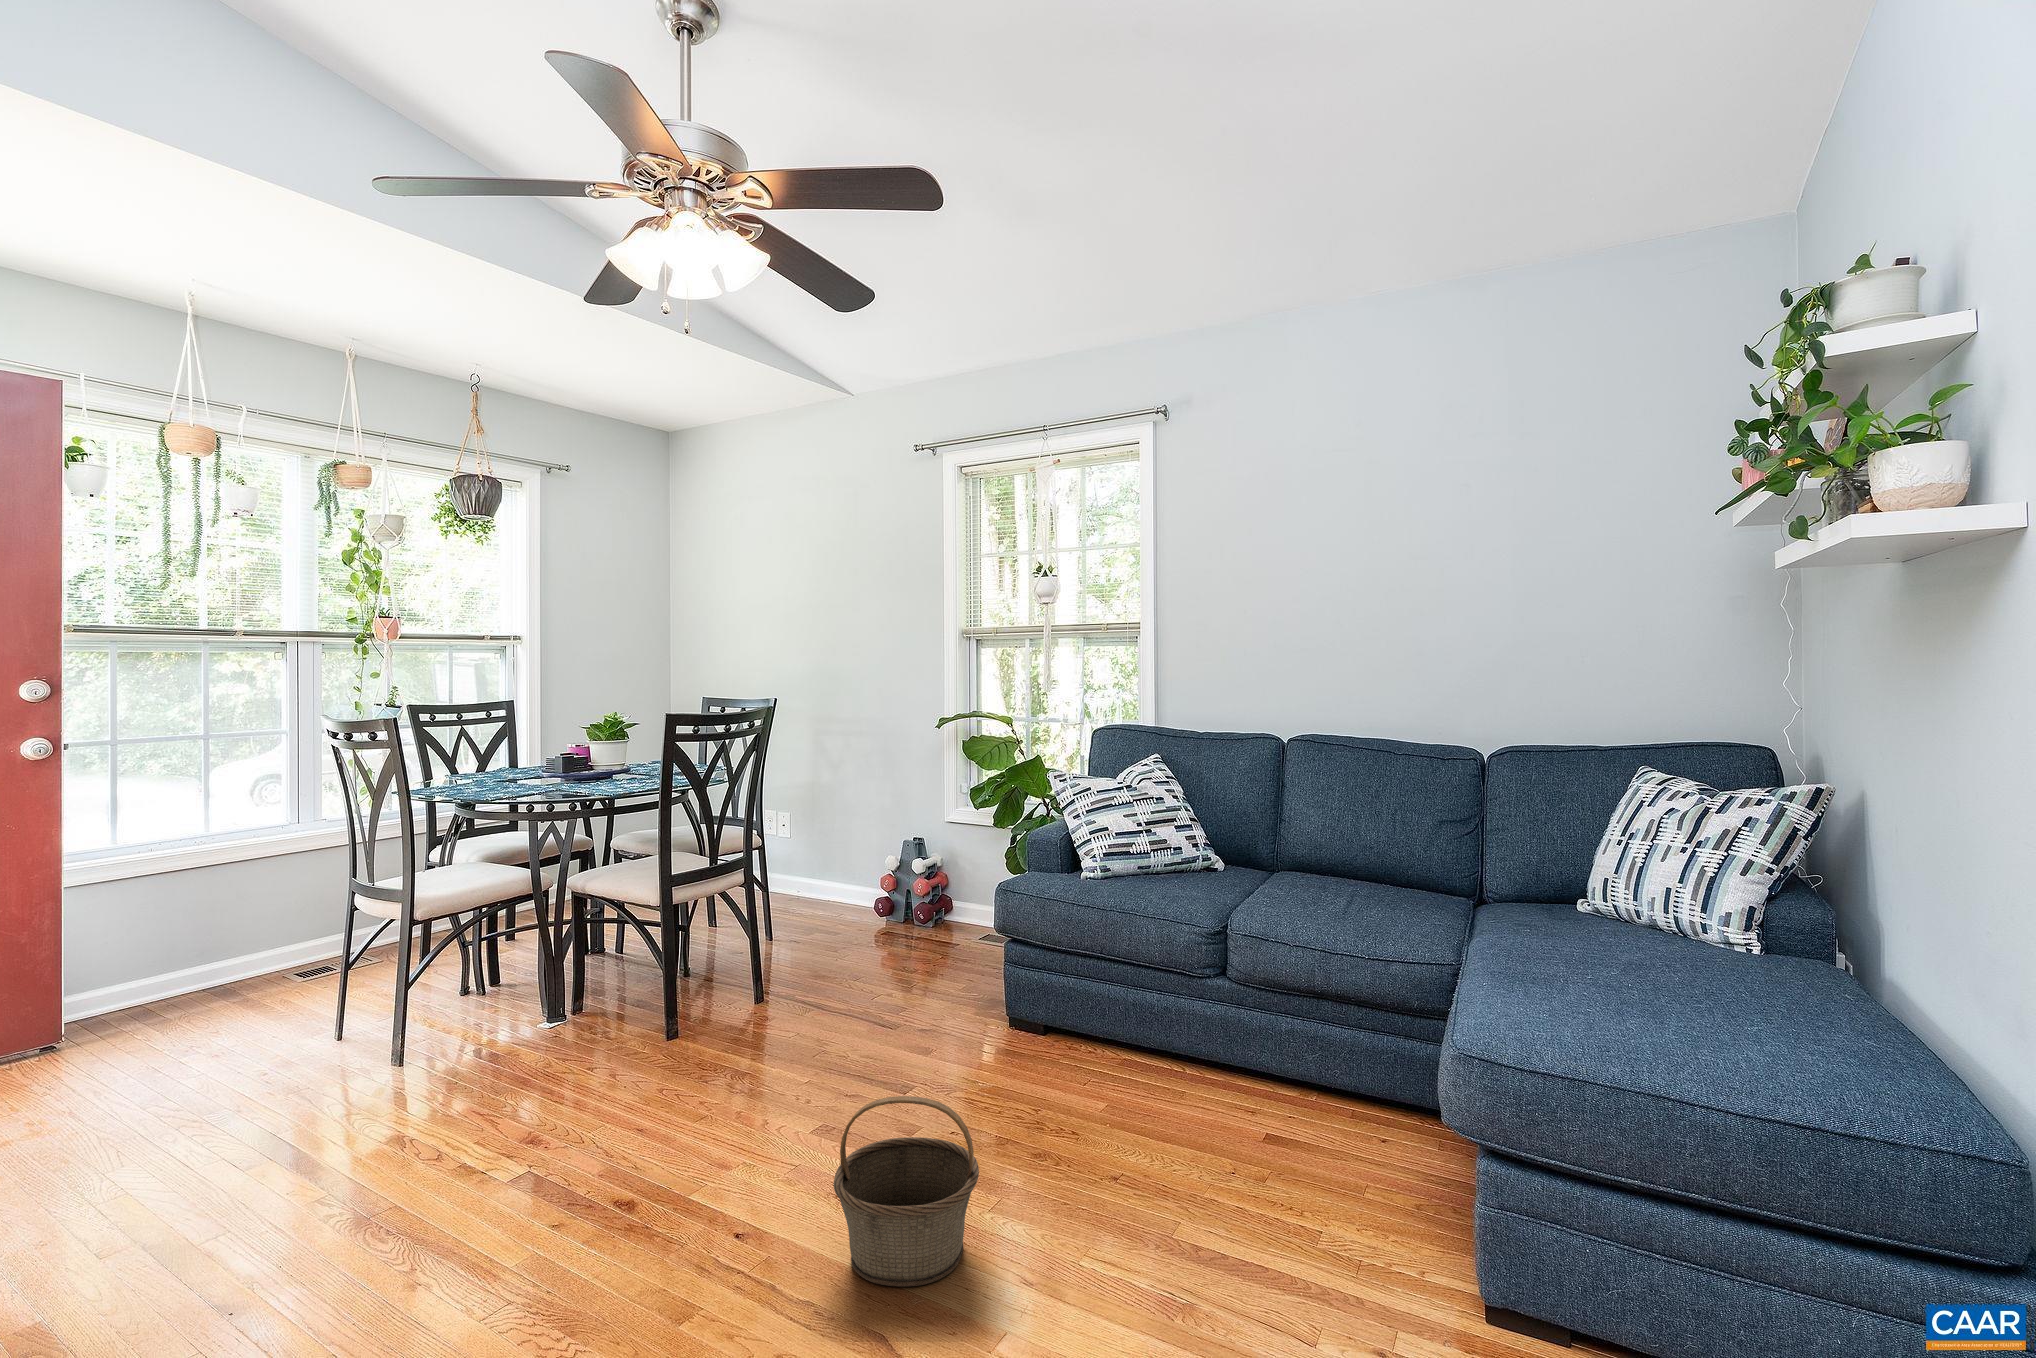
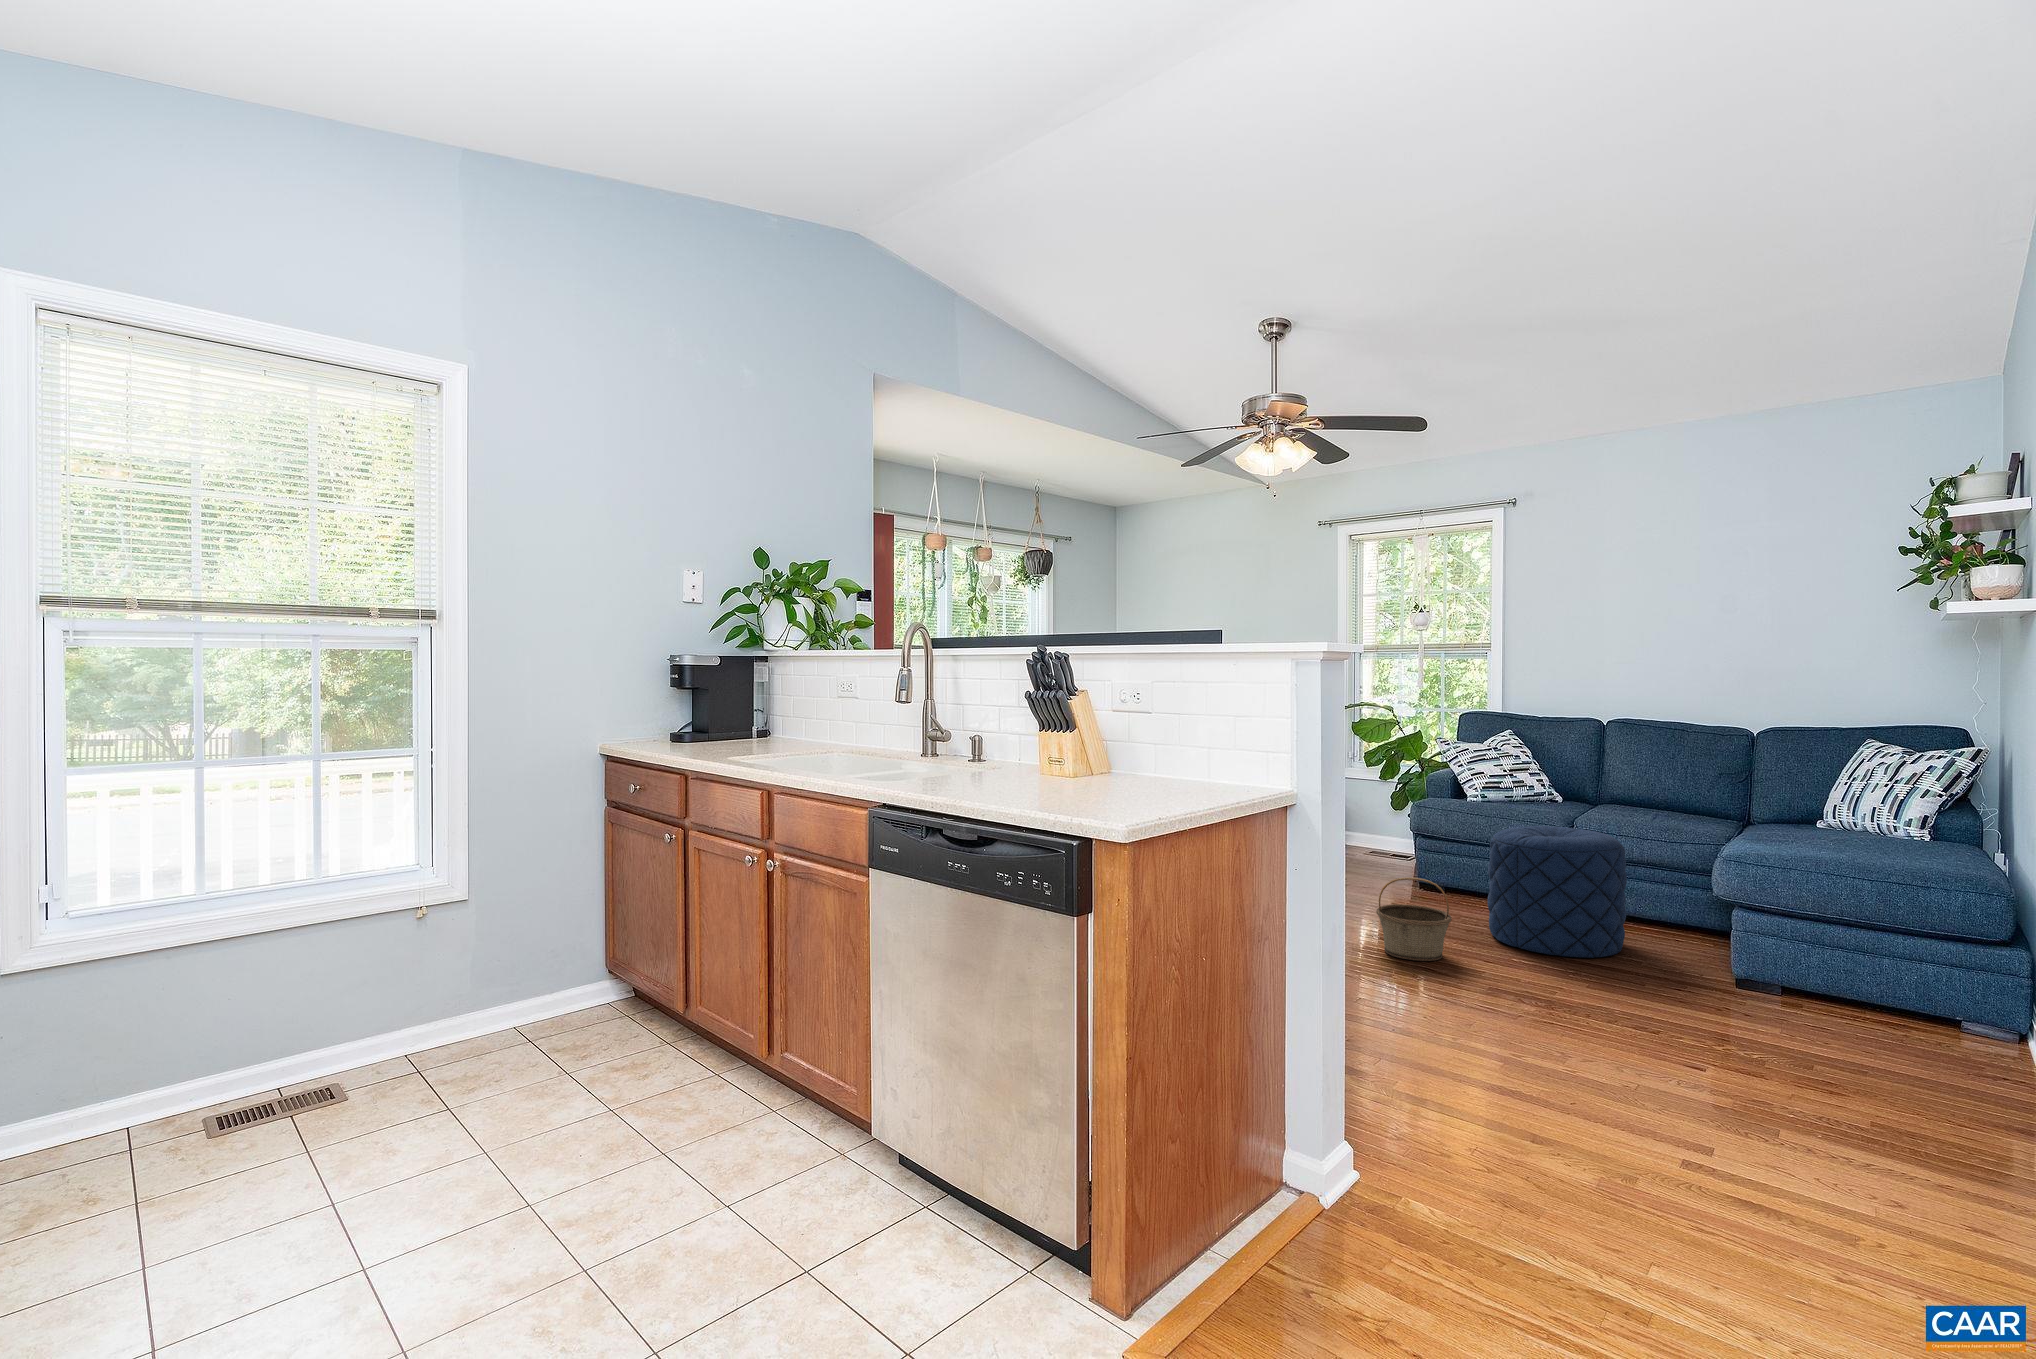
pouf: none [1075,943,1300,1222] -> present [1488,826,1627,958]

